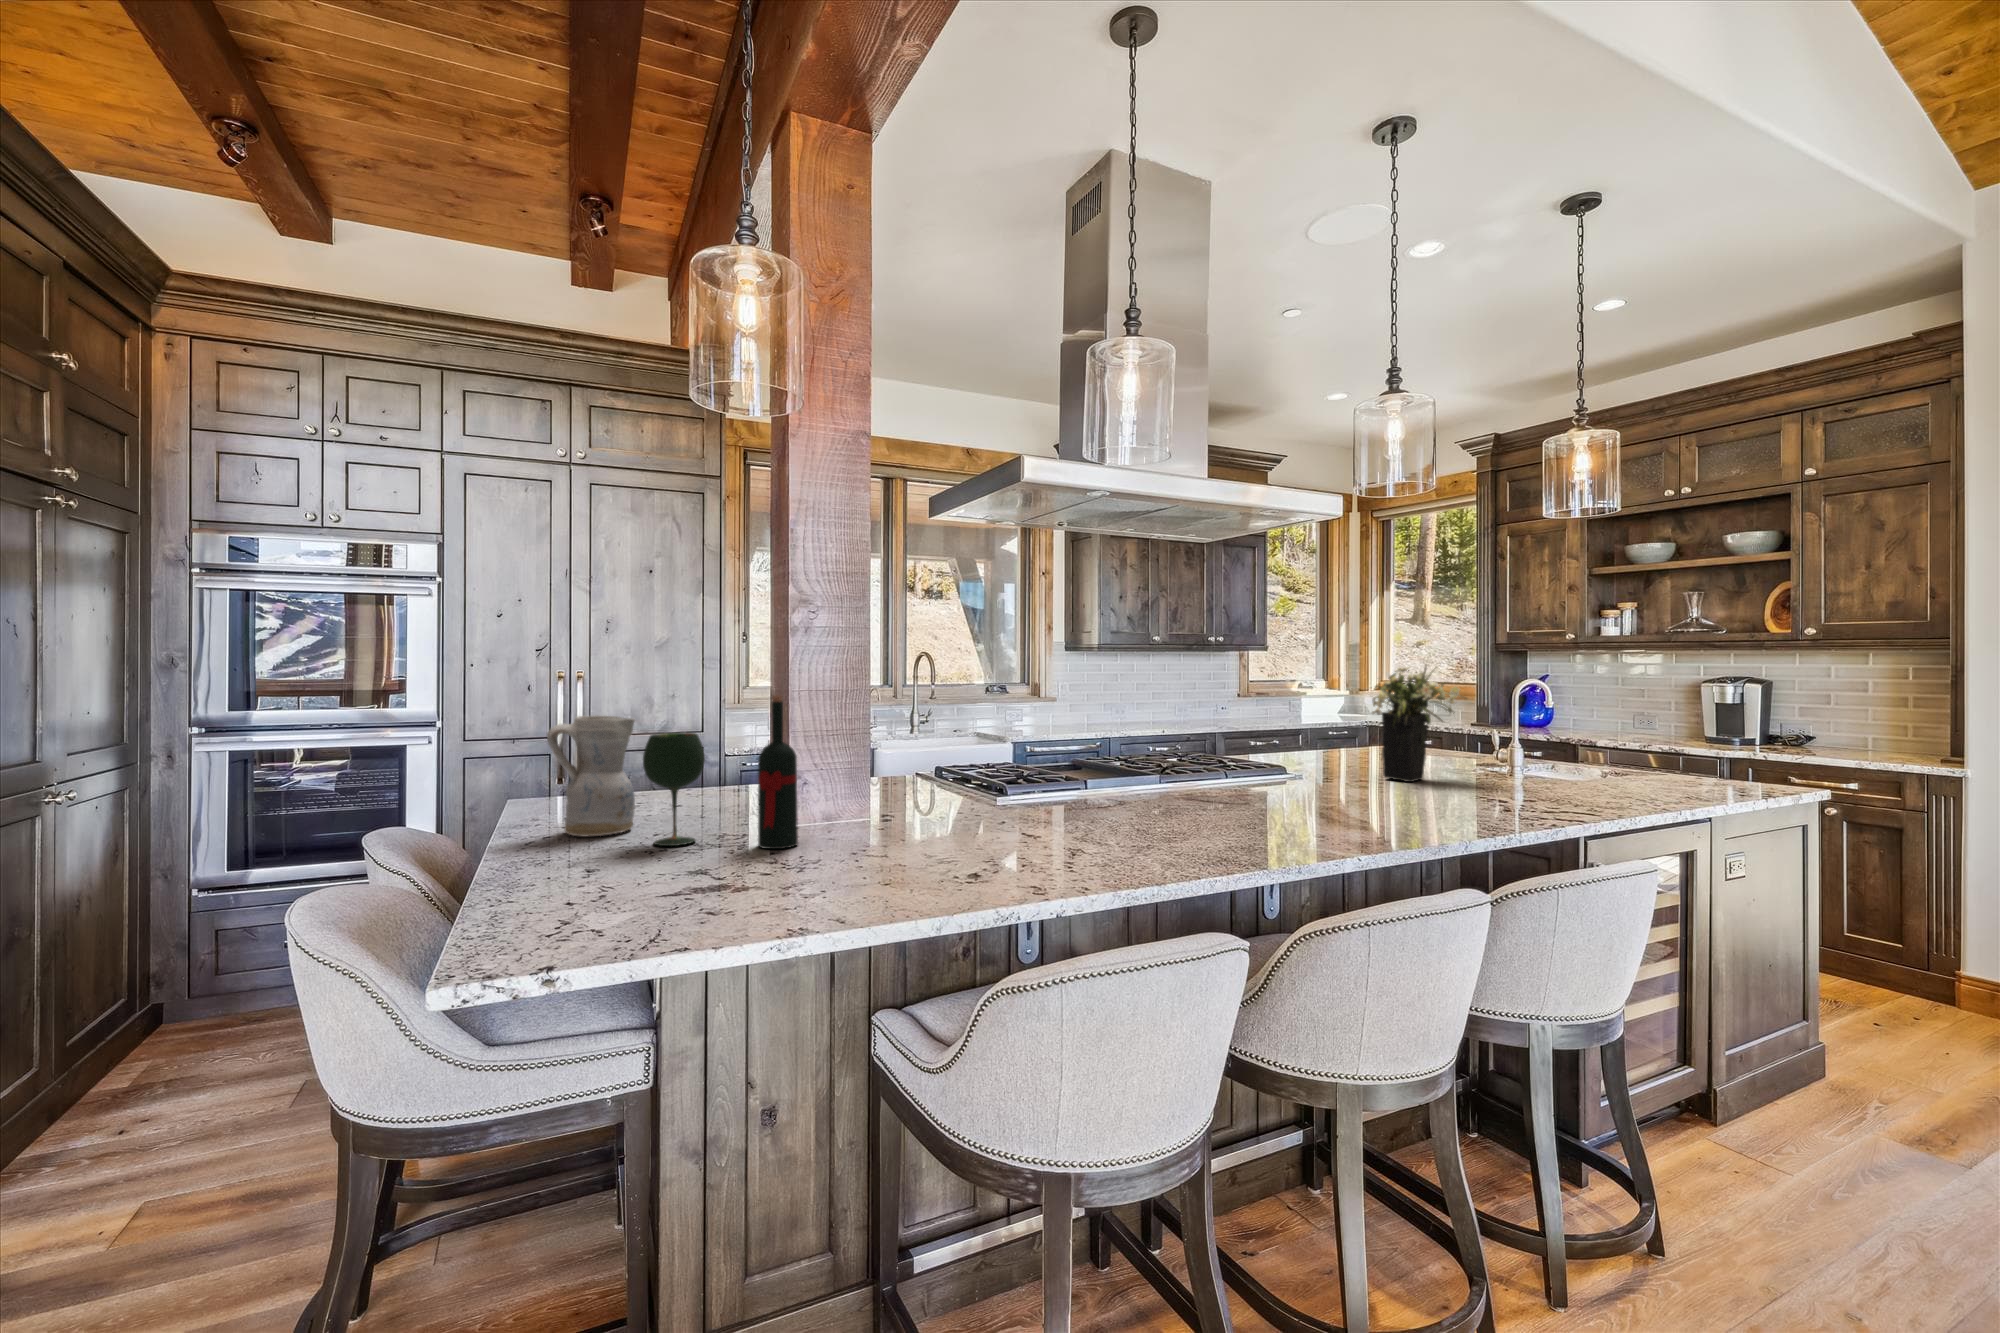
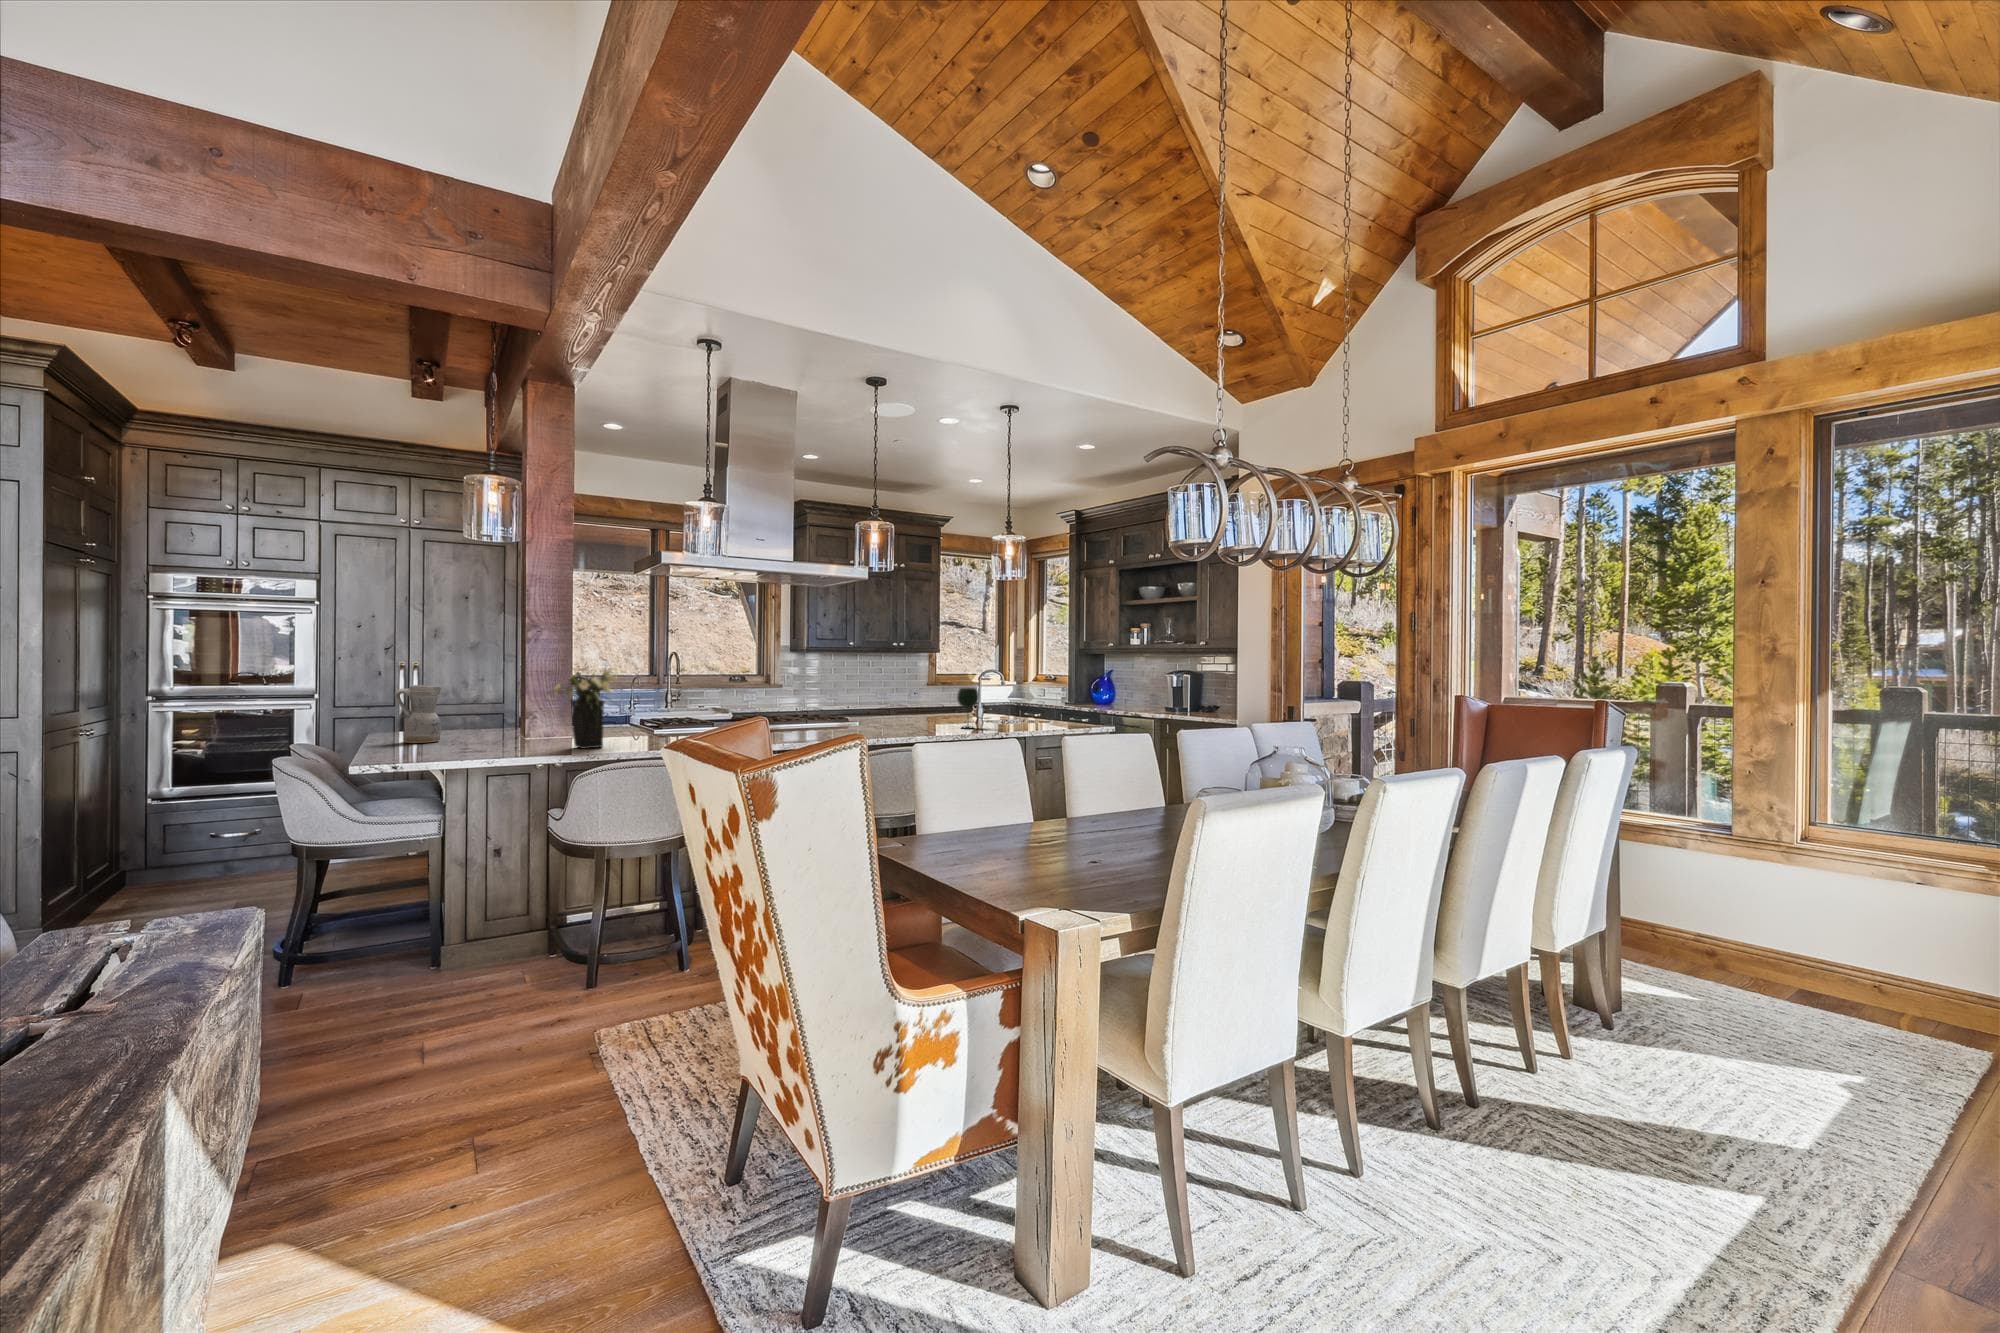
flower arrangement: present [1372,665,1467,782] -> present [546,668,617,749]
wine bottle: present [758,695,798,849] -> none [501,675,521,746]
wine glass: present [643,733,705,846] -> present [957,688,979,729]

